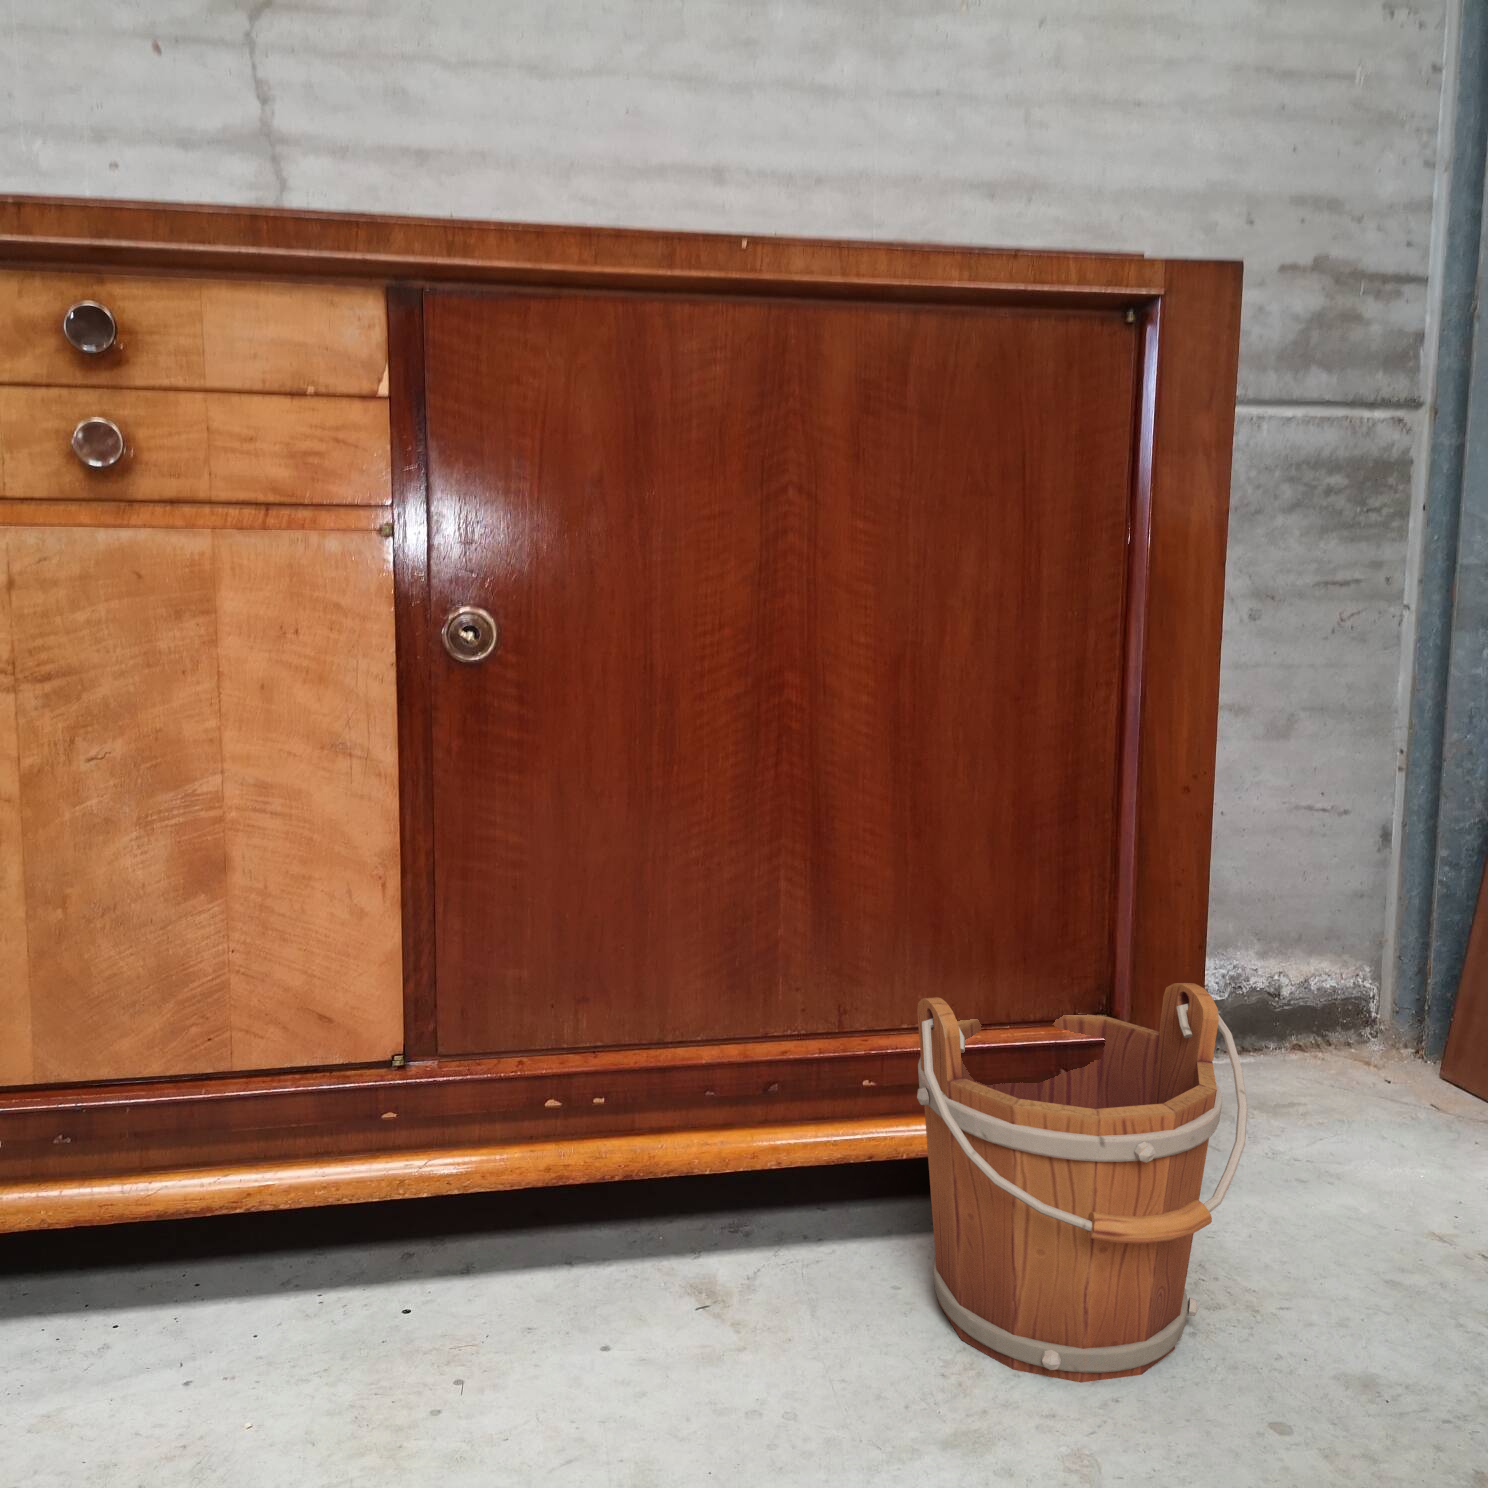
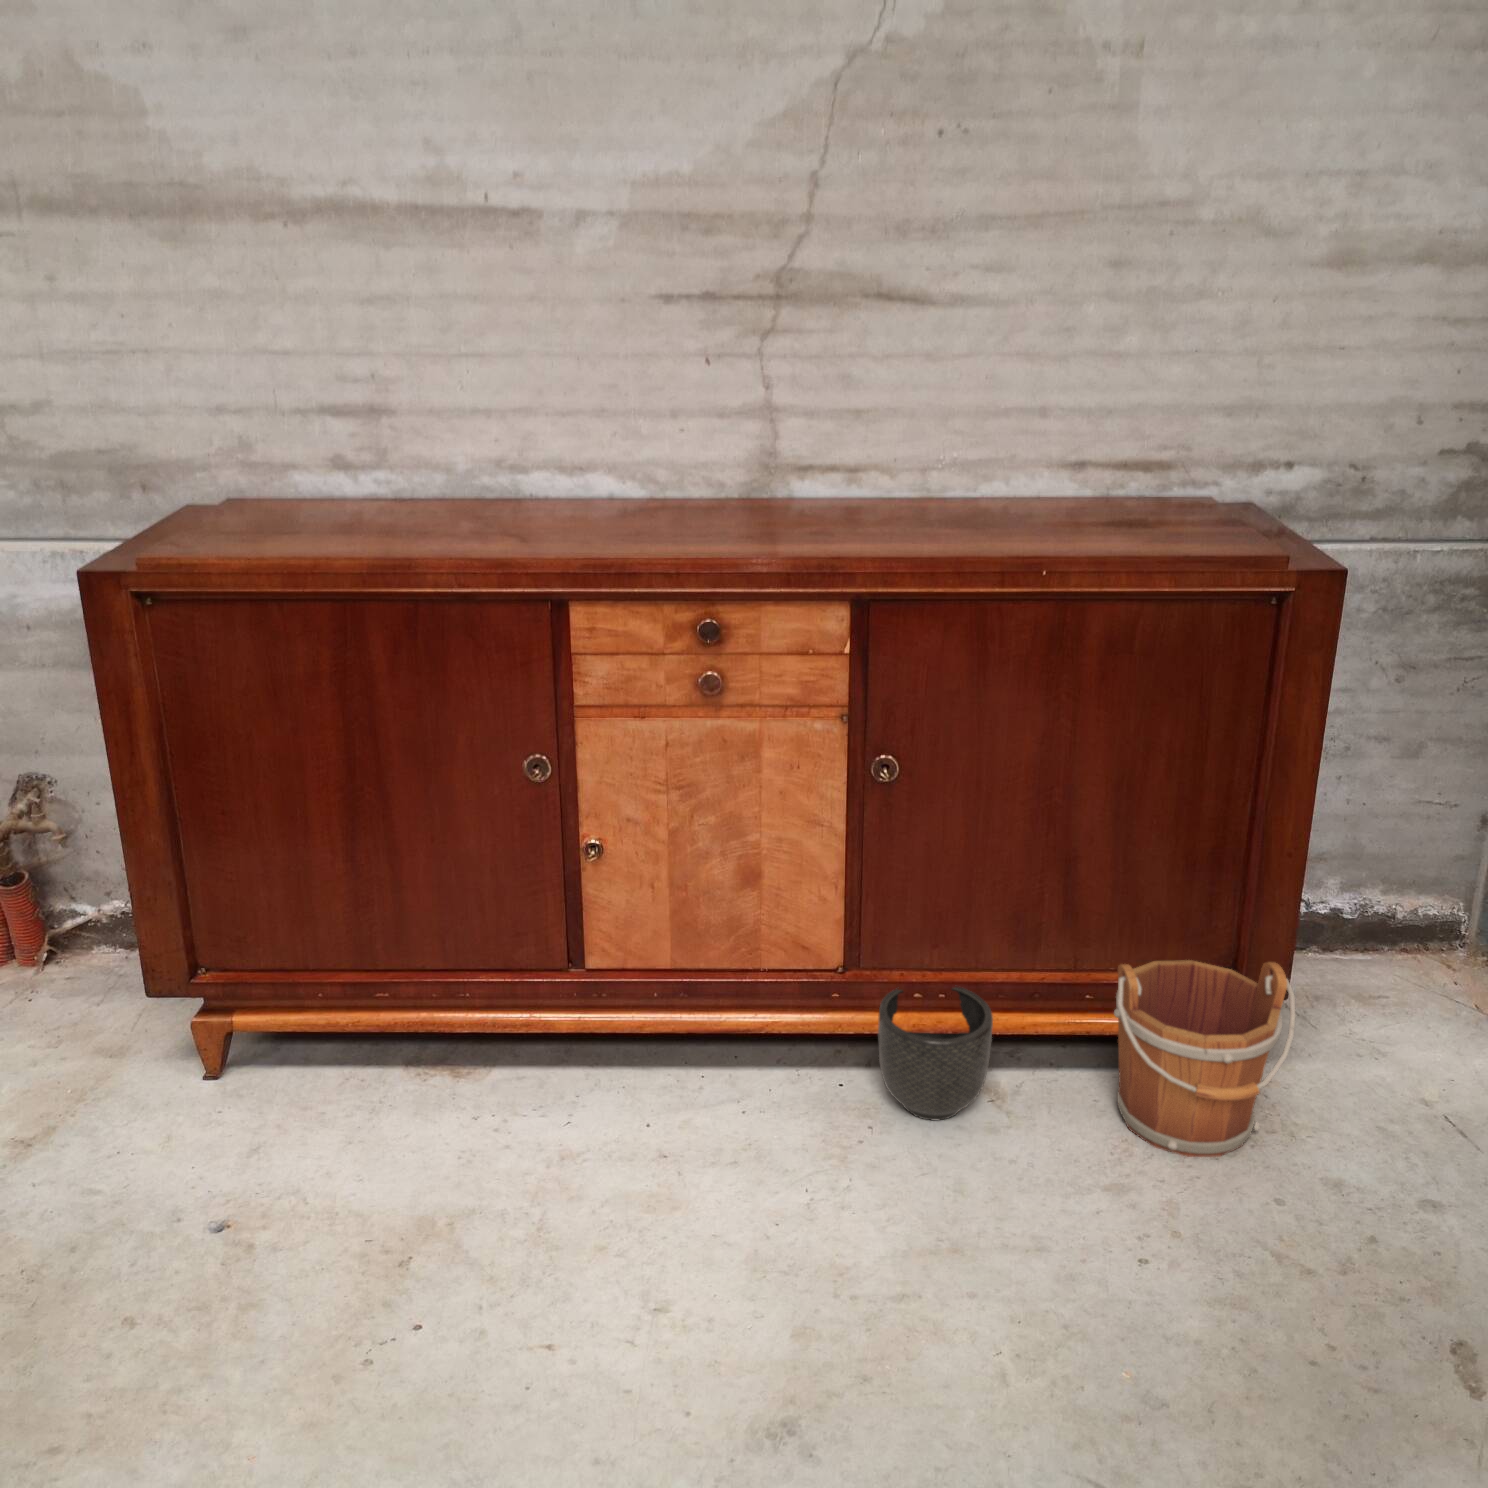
planter: none [466,1081,692,1362] -> present [878,987,993,1121]

